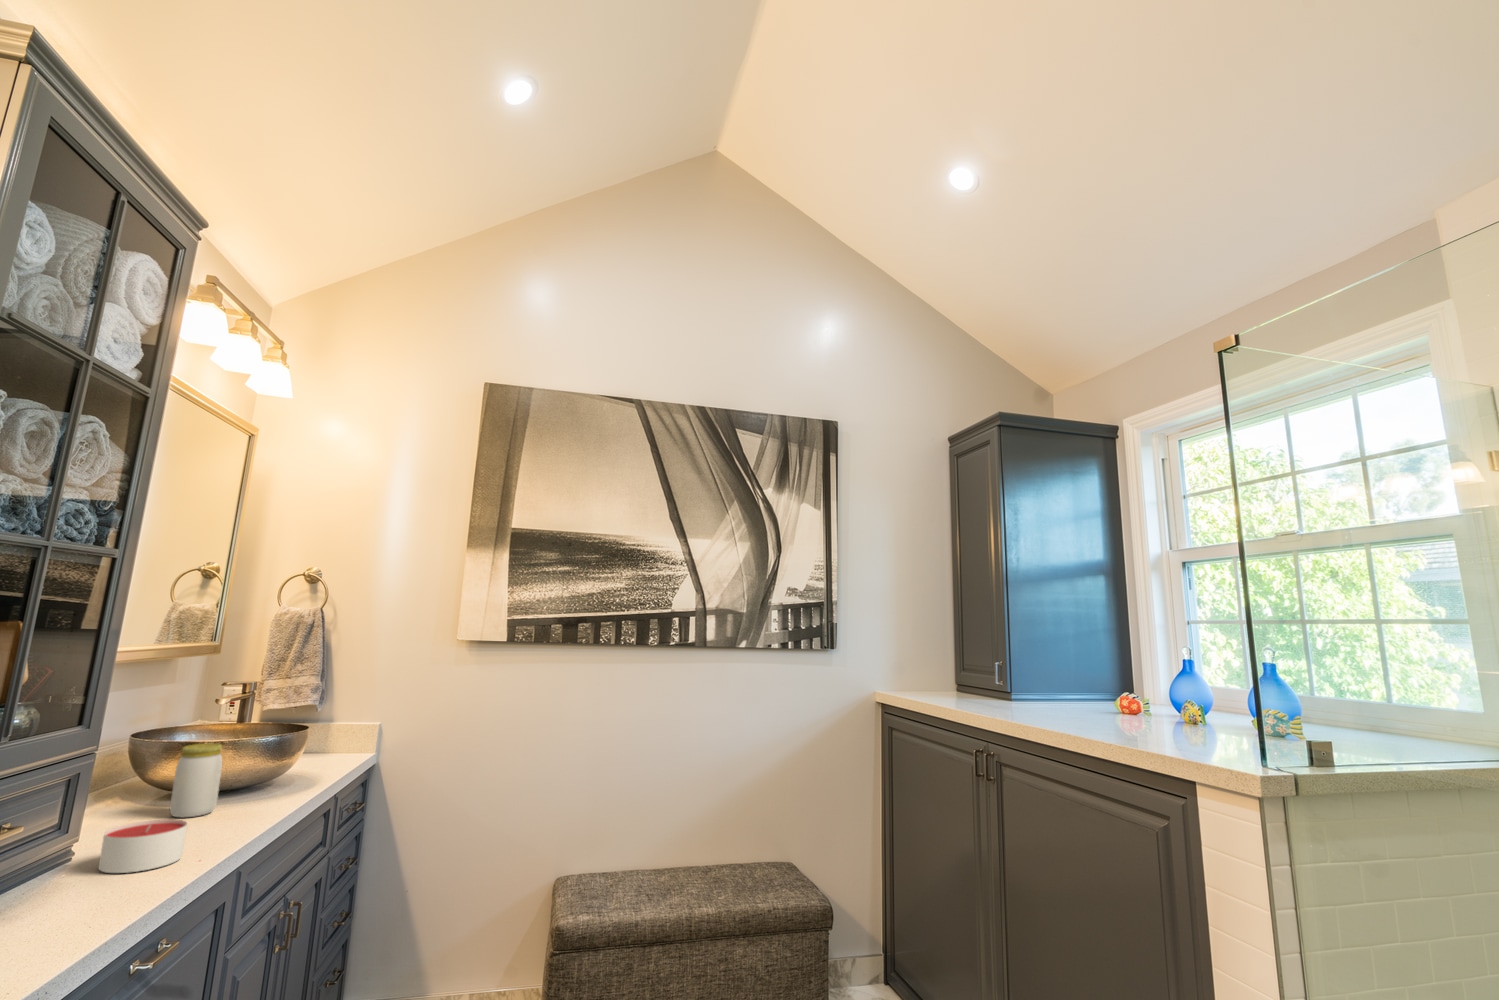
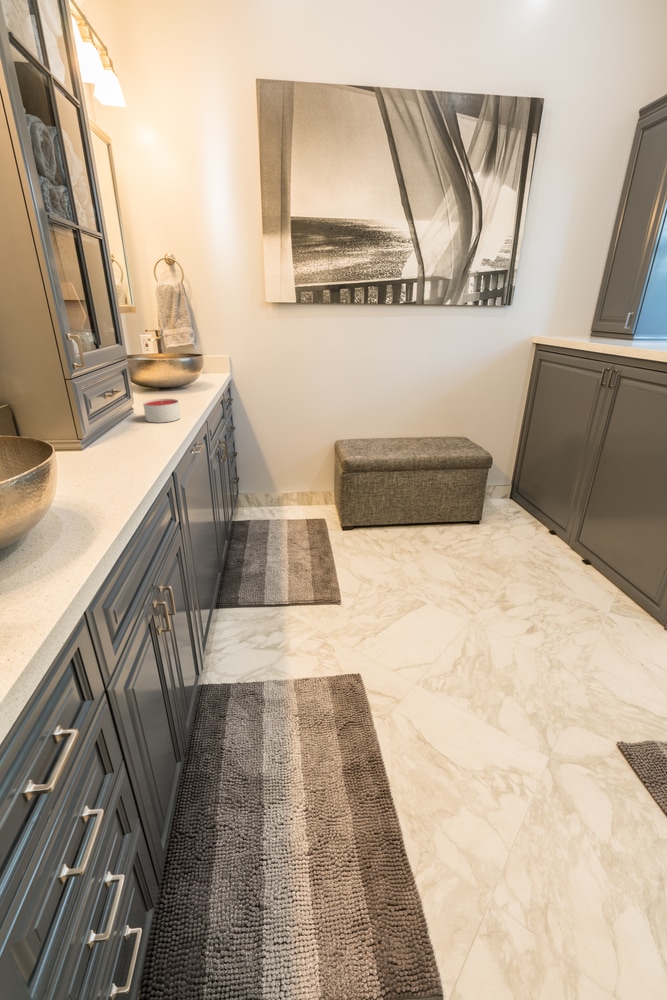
jar: present [170,744,222,817] -> none [150,362,175,401]

